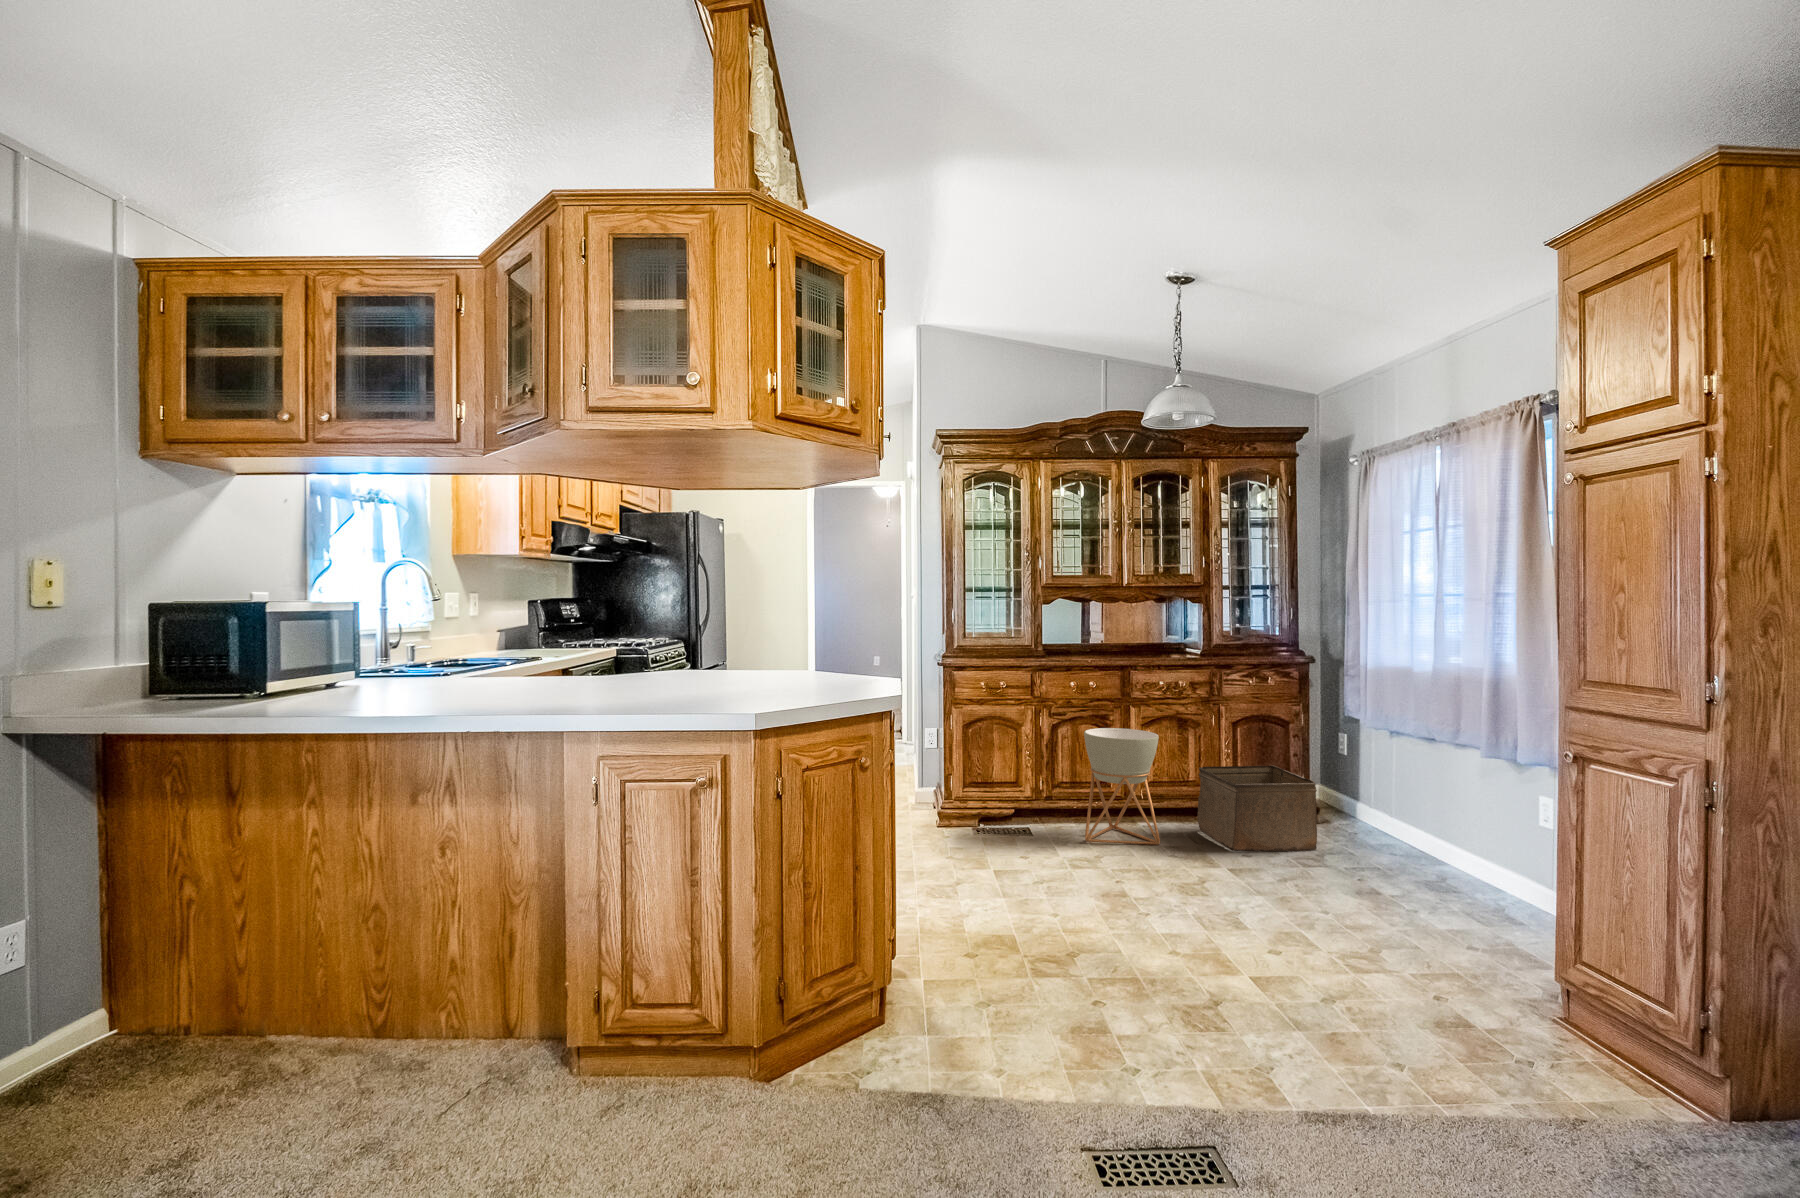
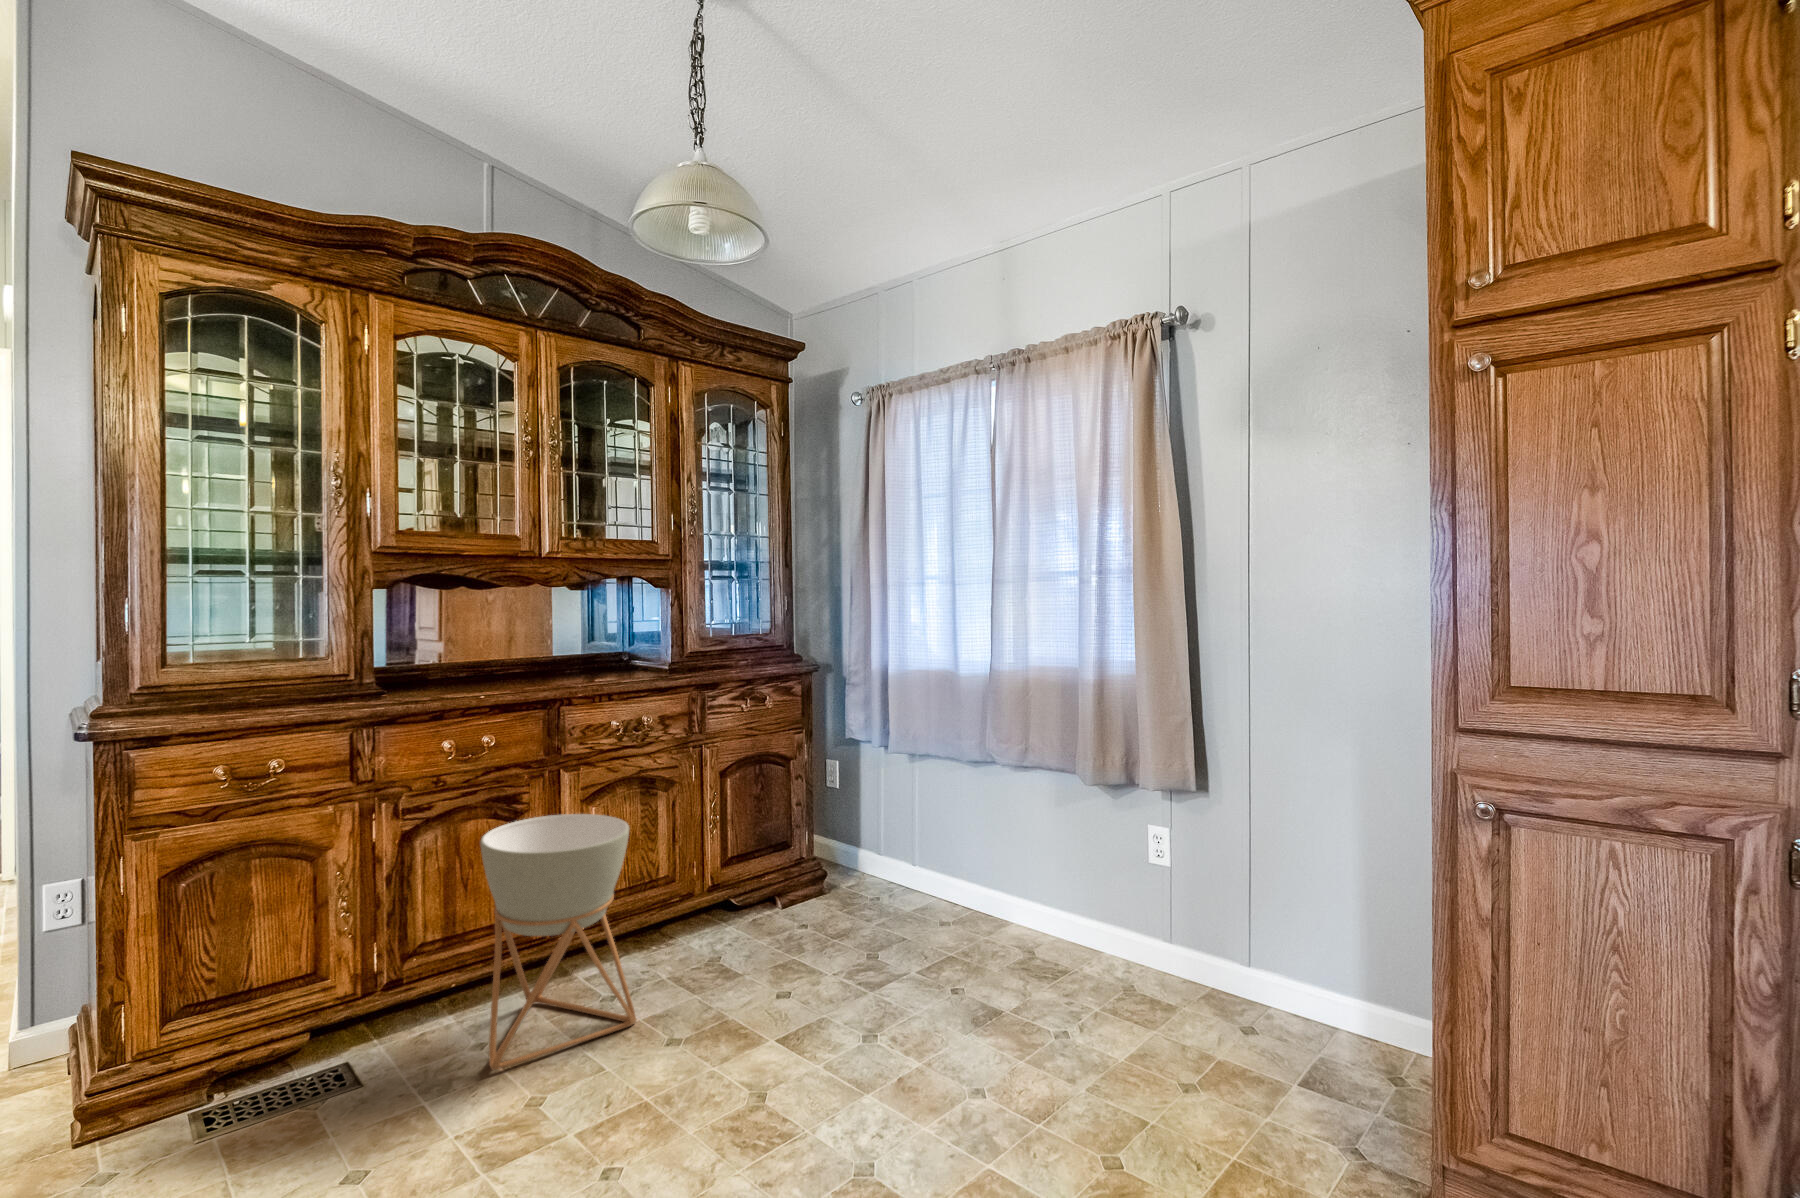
storage bin: present [1197,766,1317,851] -> none [678,827,862,999]

